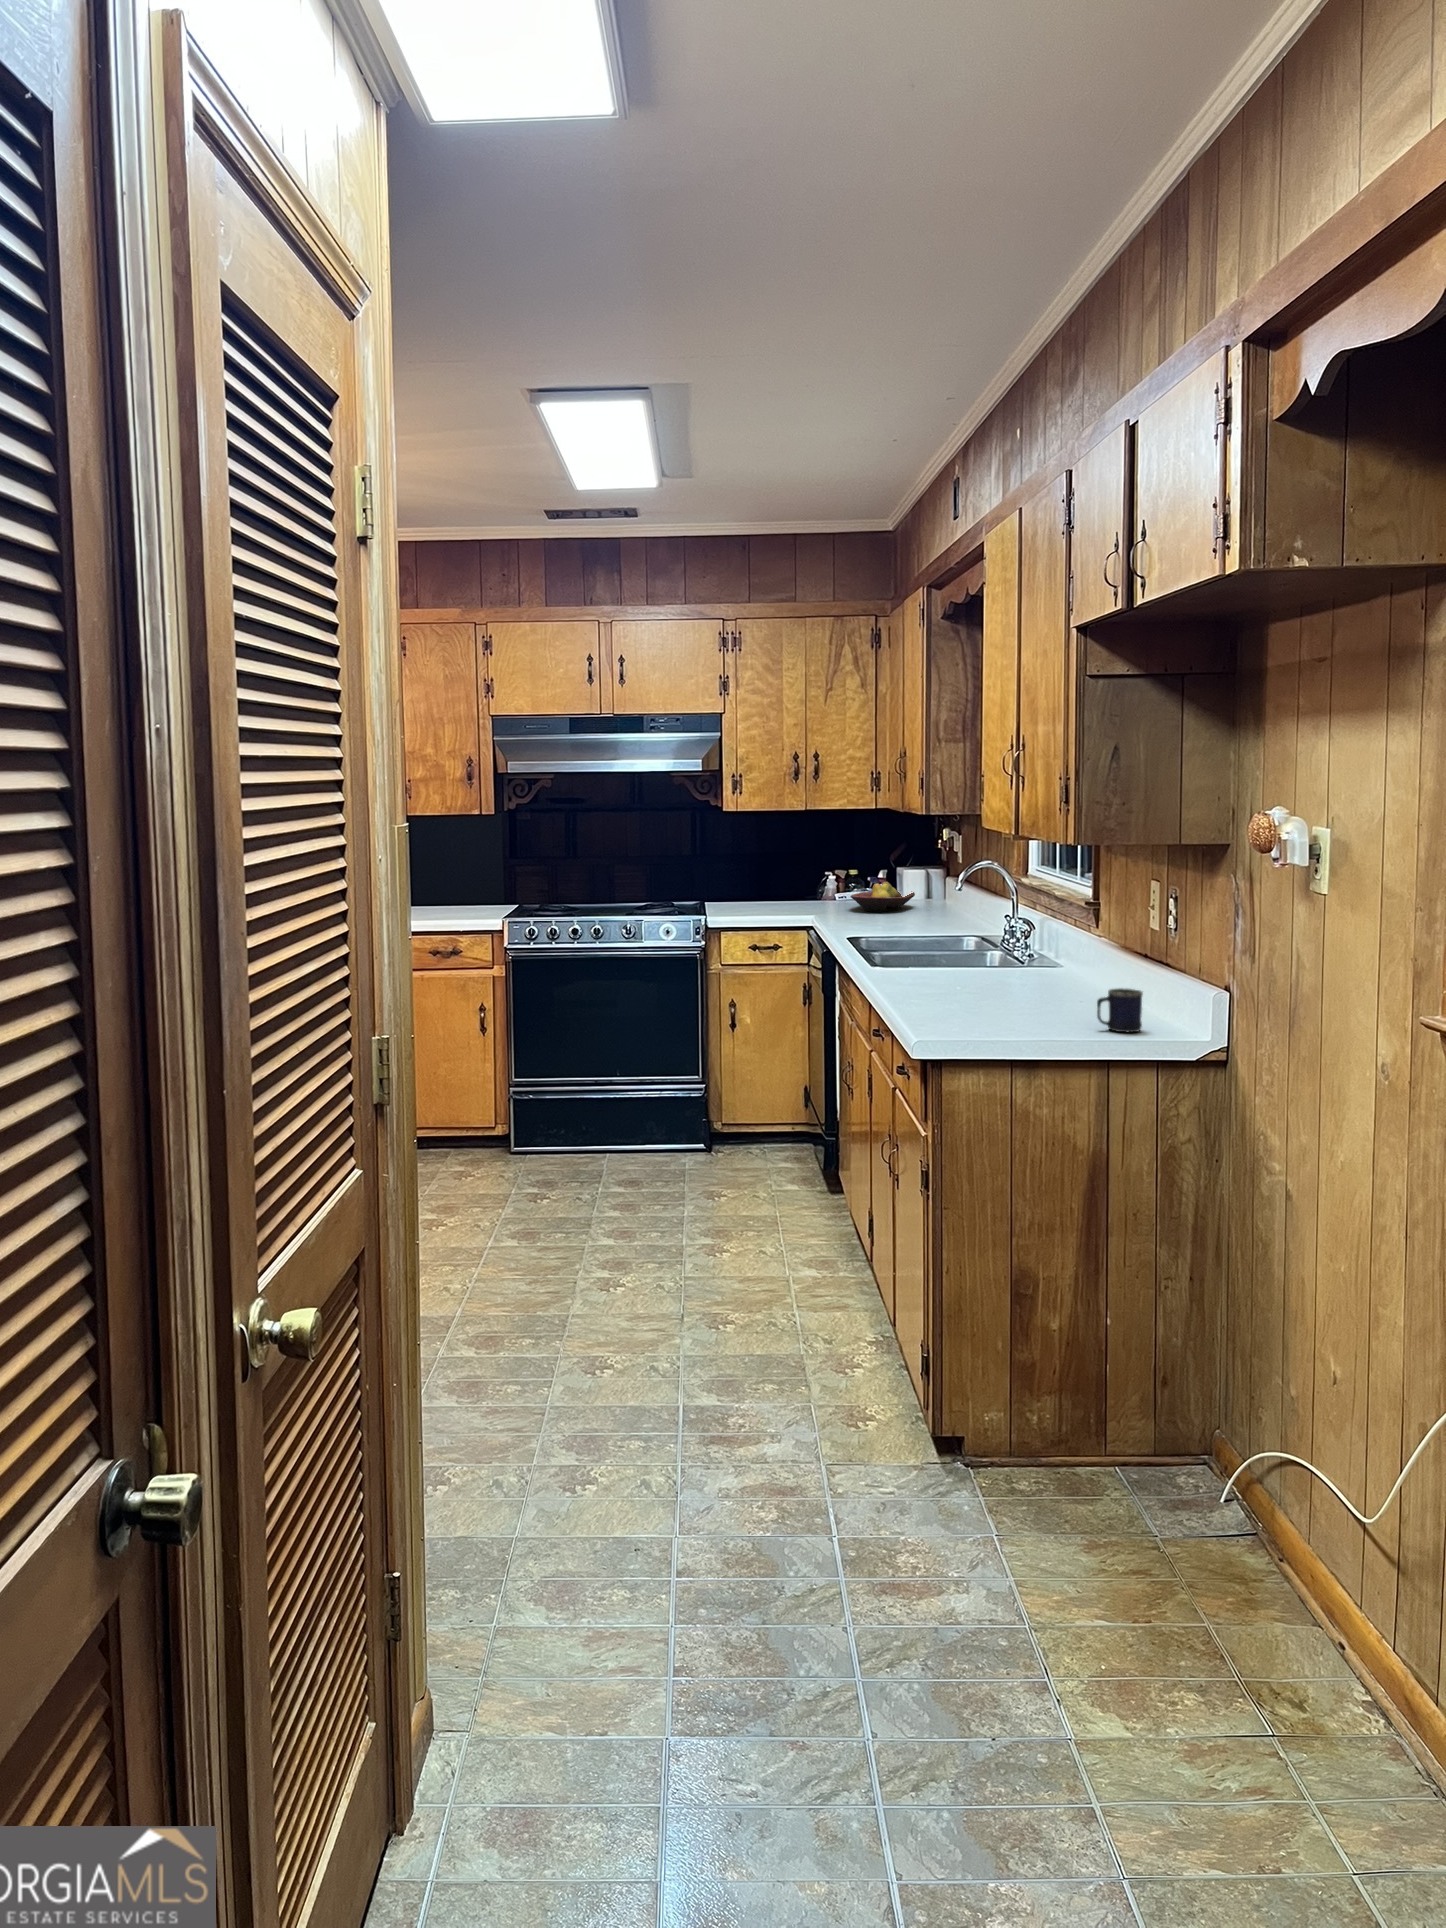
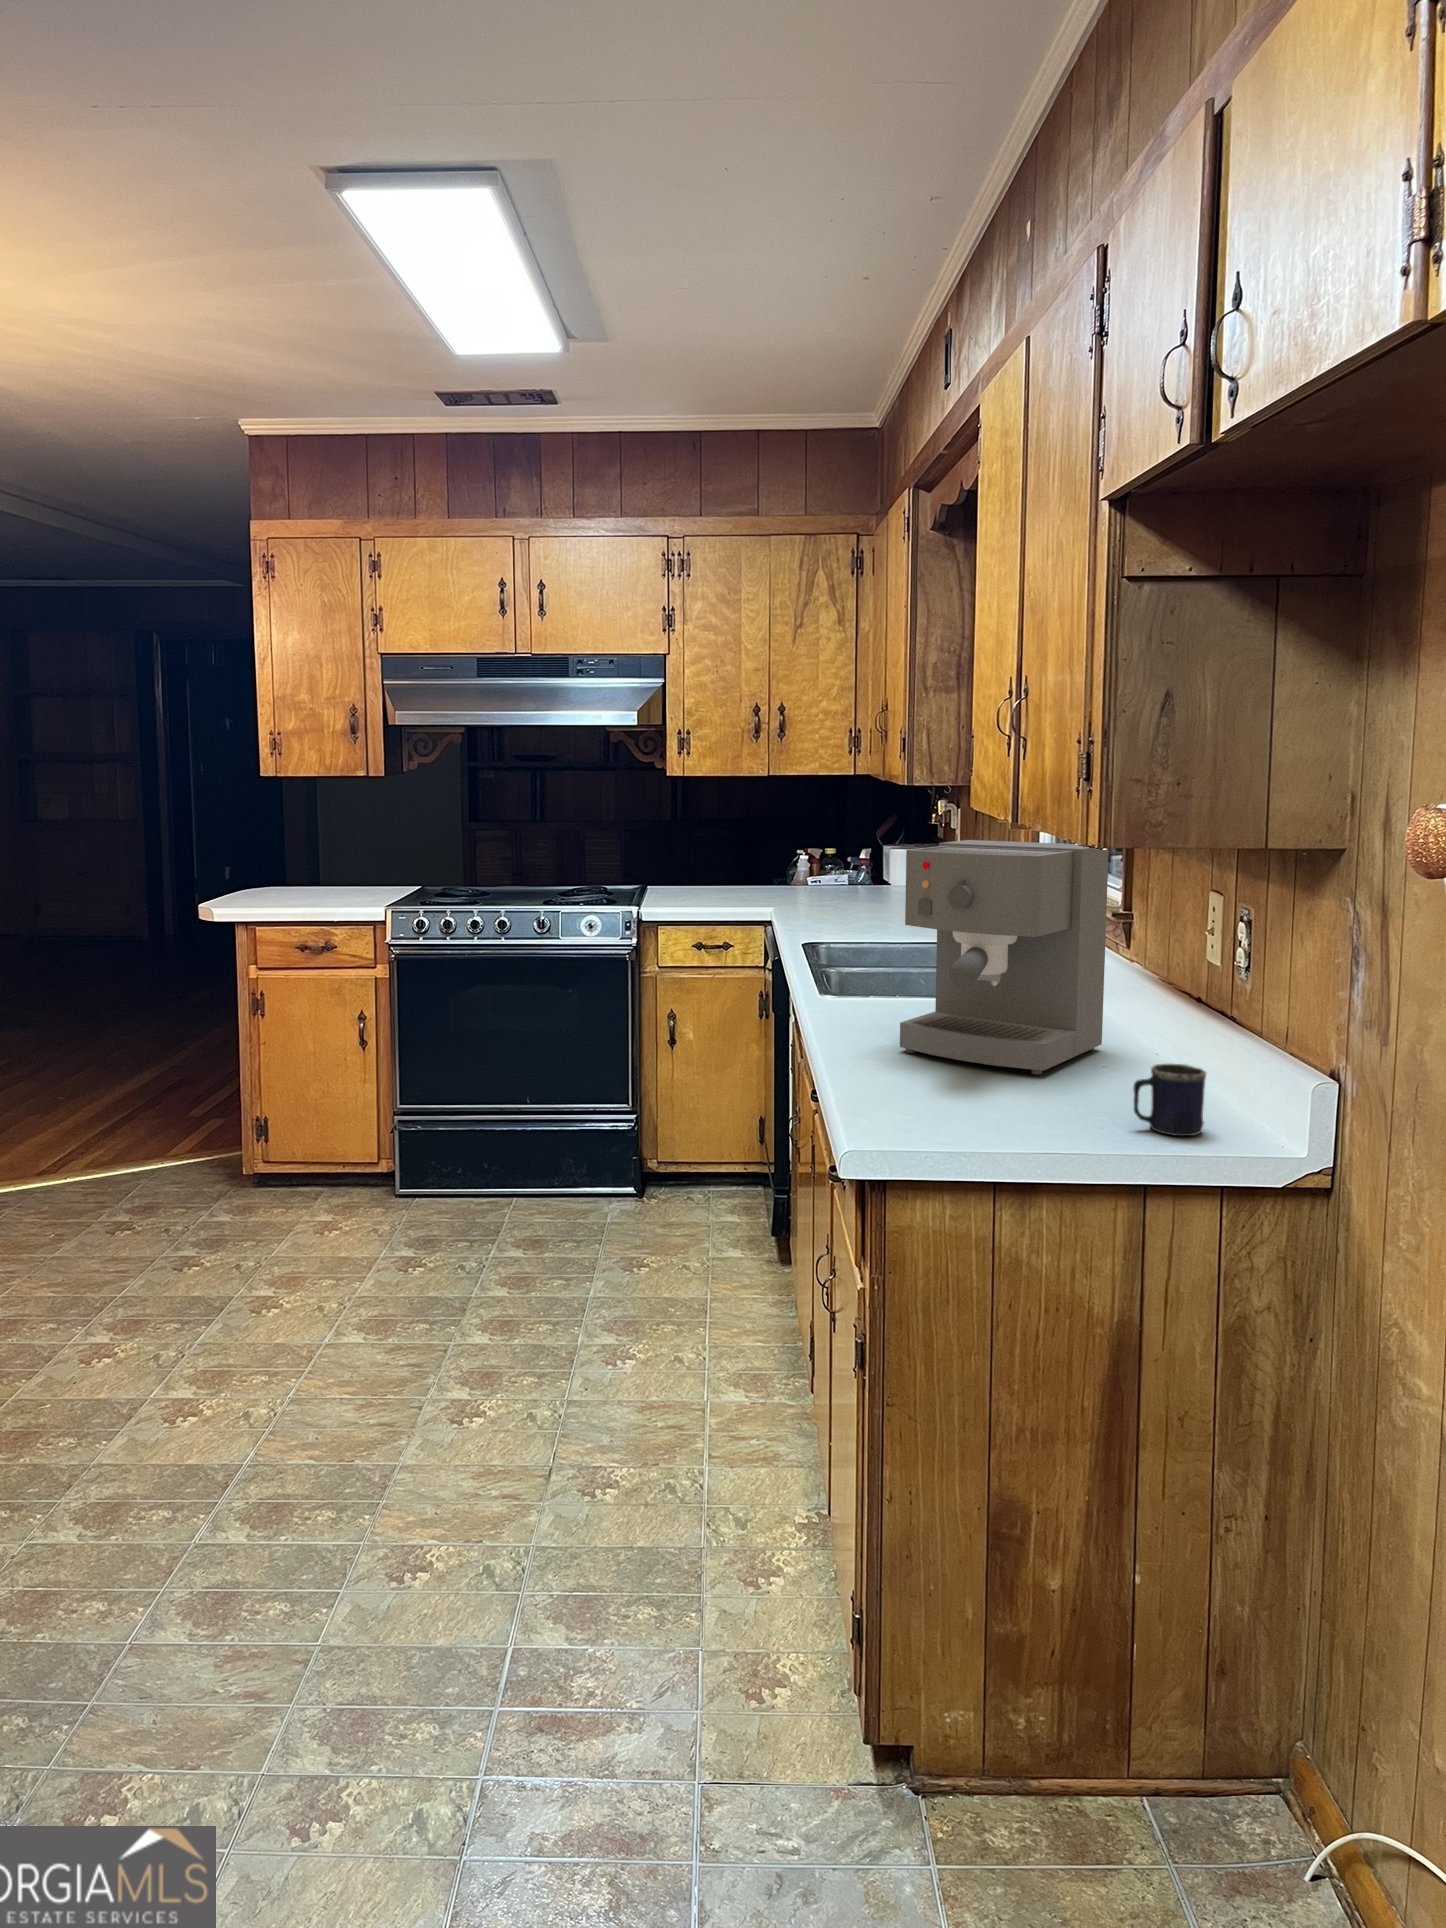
coffee maker: none [939,851,1080,1006] -> present [900,840,1109,1074]
fruit bowl: present [851,882,915,912] -> none [819,864,899,902]

